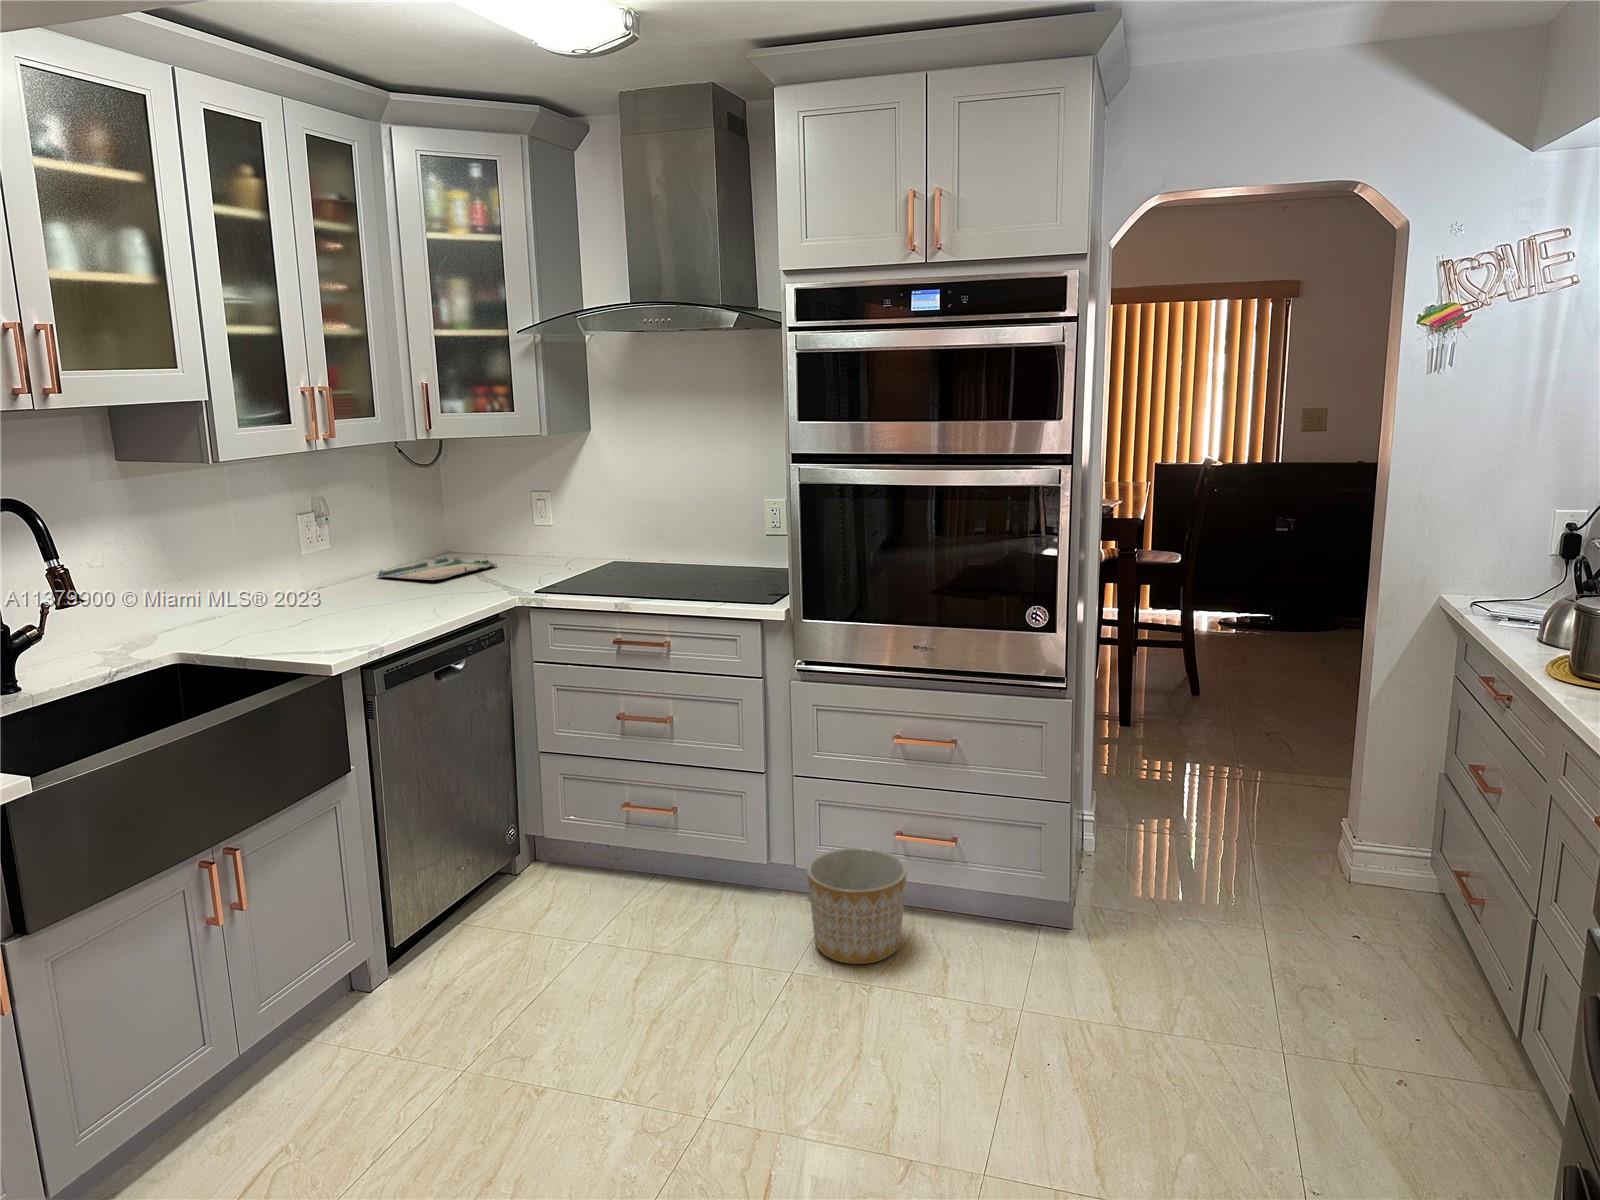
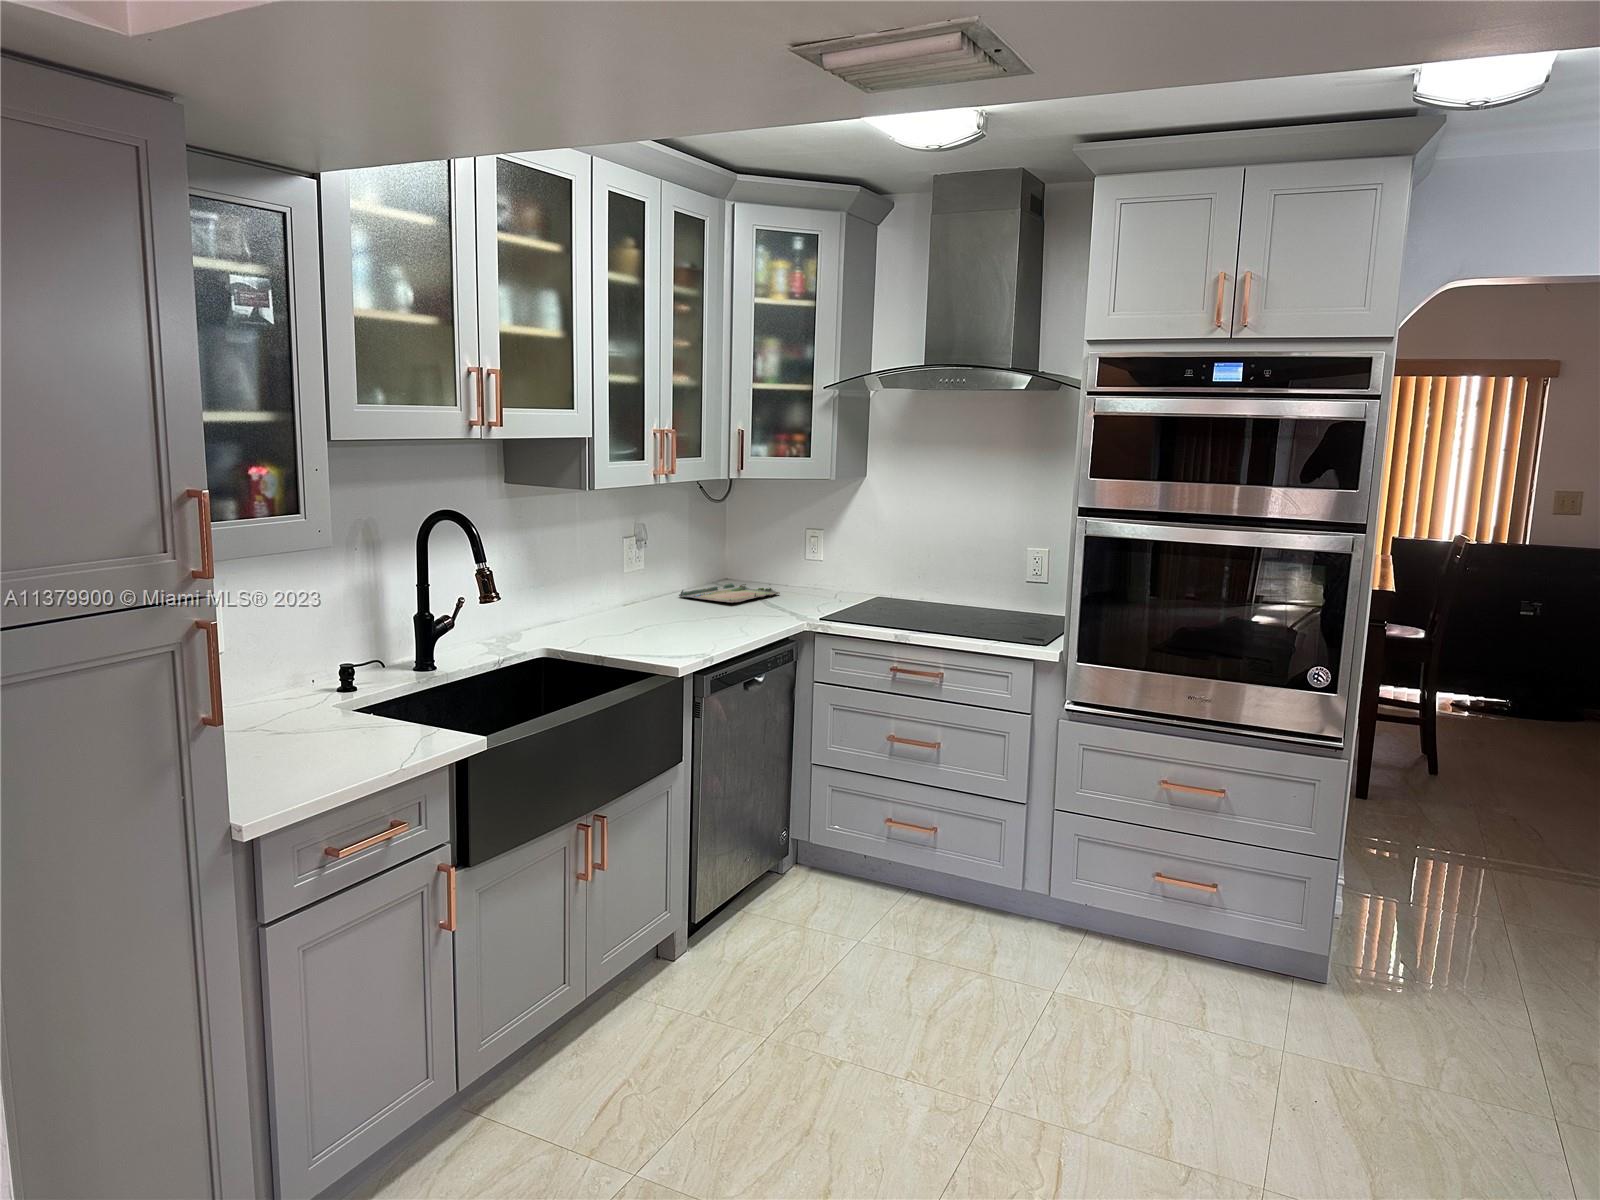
planter: present [807,847,907,964] -> none [1071,881,1168,992]

